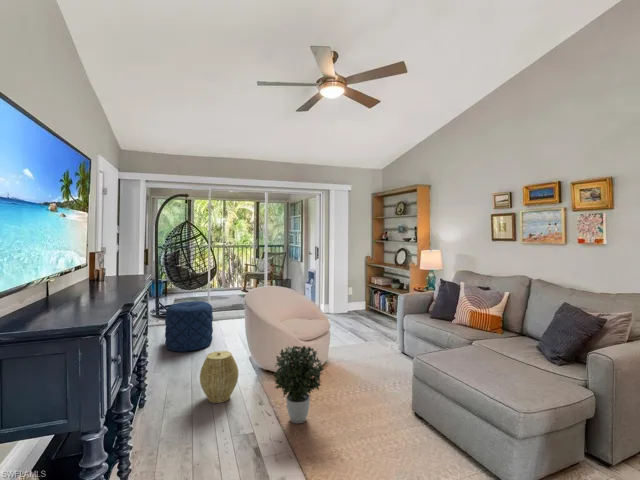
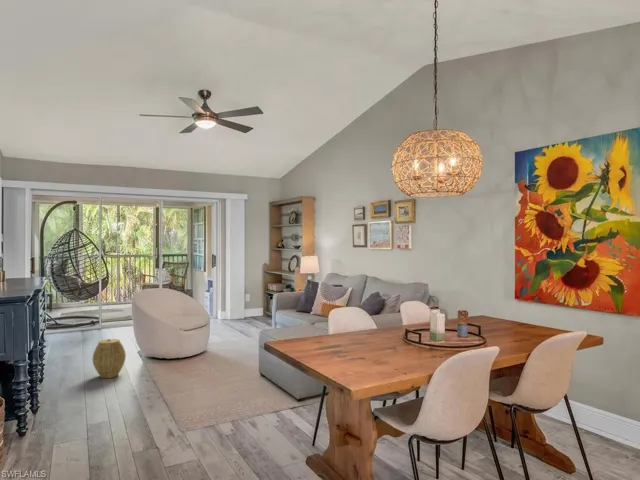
pouf: present [165,301,213,352] -> none [56,307,104,352]
potted plant: present [274,346,323,424] -> none [151,327,192,384]

